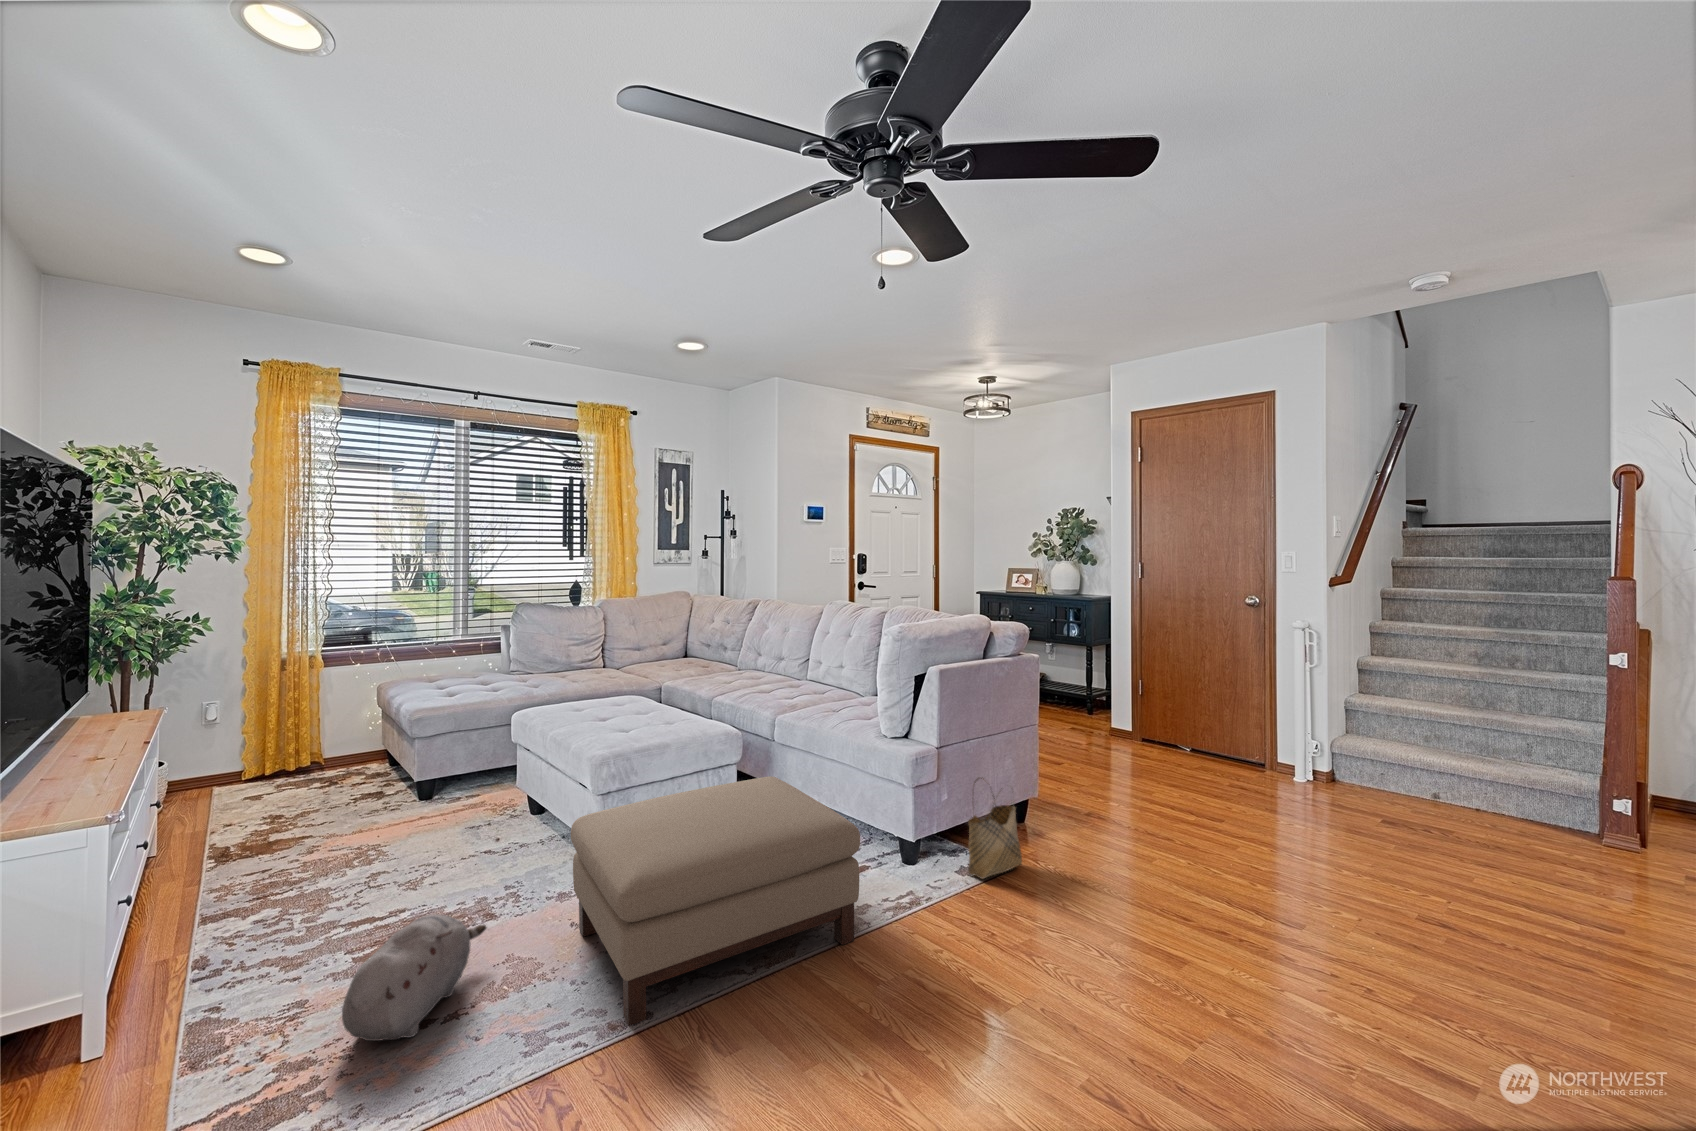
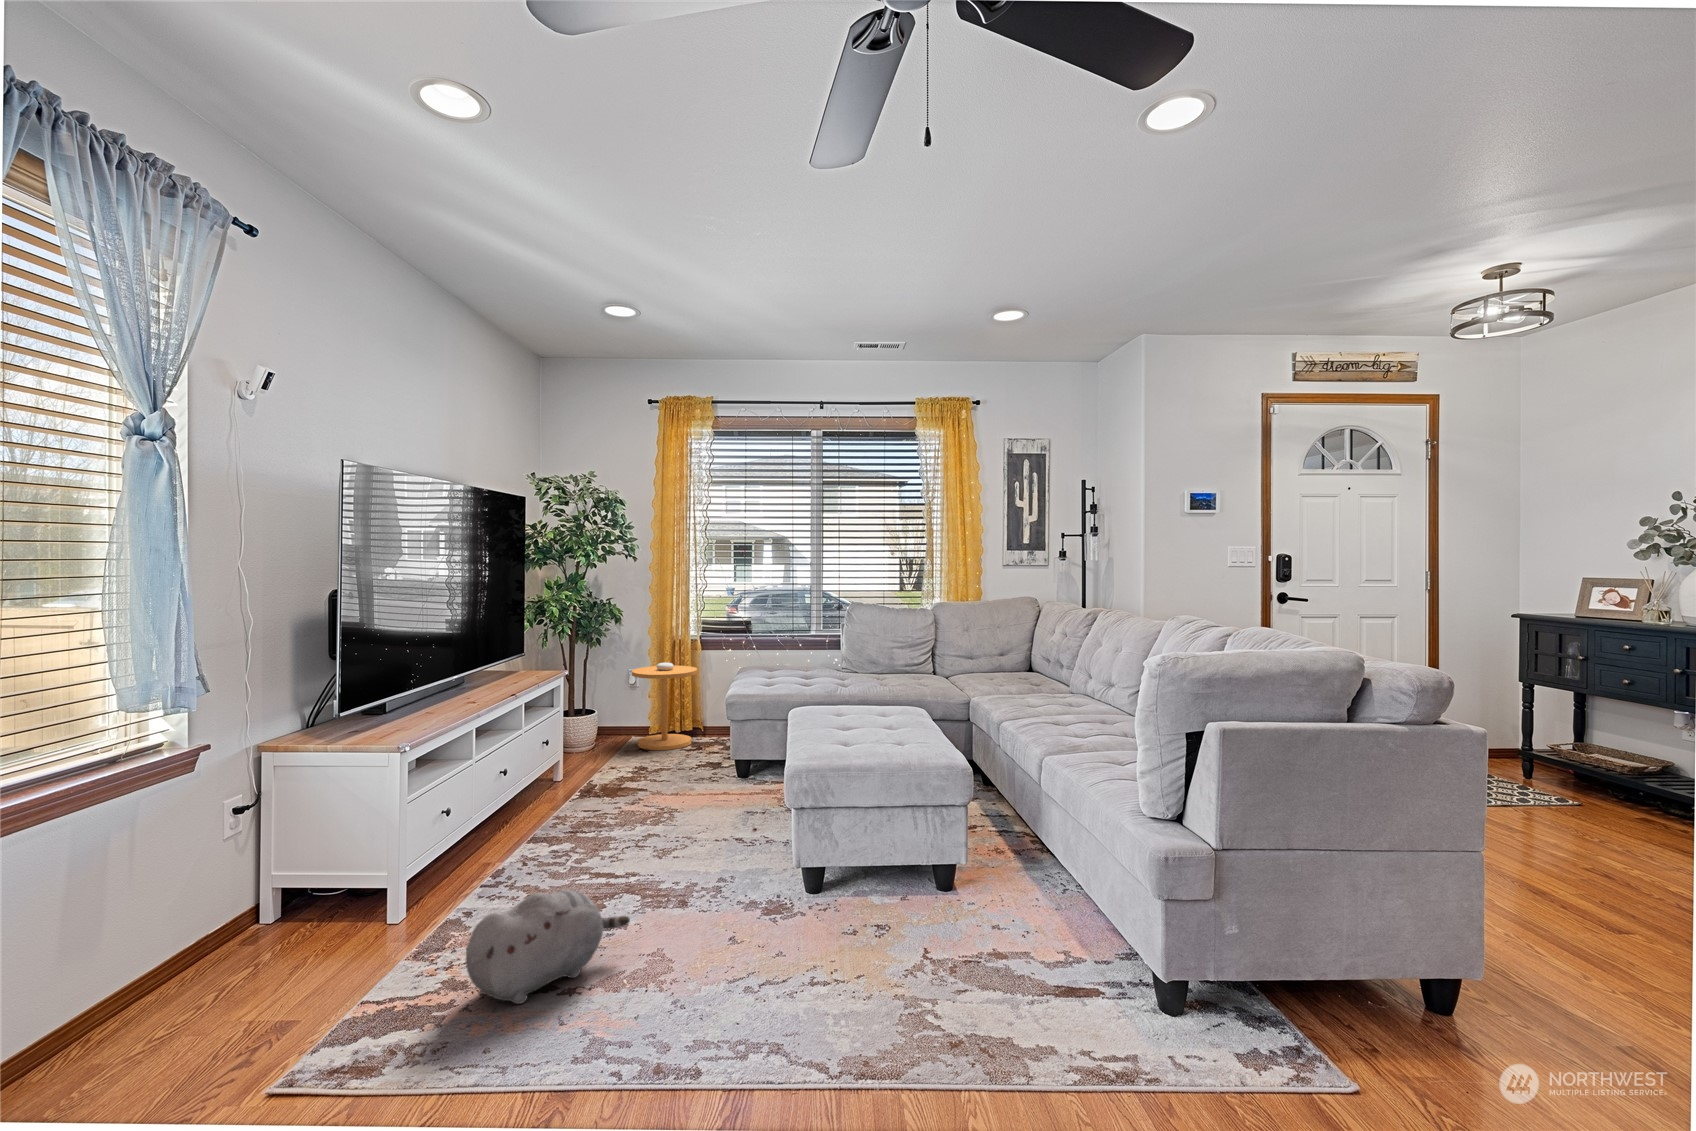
side table: none [258,679,348,778] -> present [632,663,697,750]
ottoman: present [571,776,860,1026] -> none [664,824,1008,1086]
woven basket: present [968,778,1022,879] -> none [1251,902,1370,1076]

